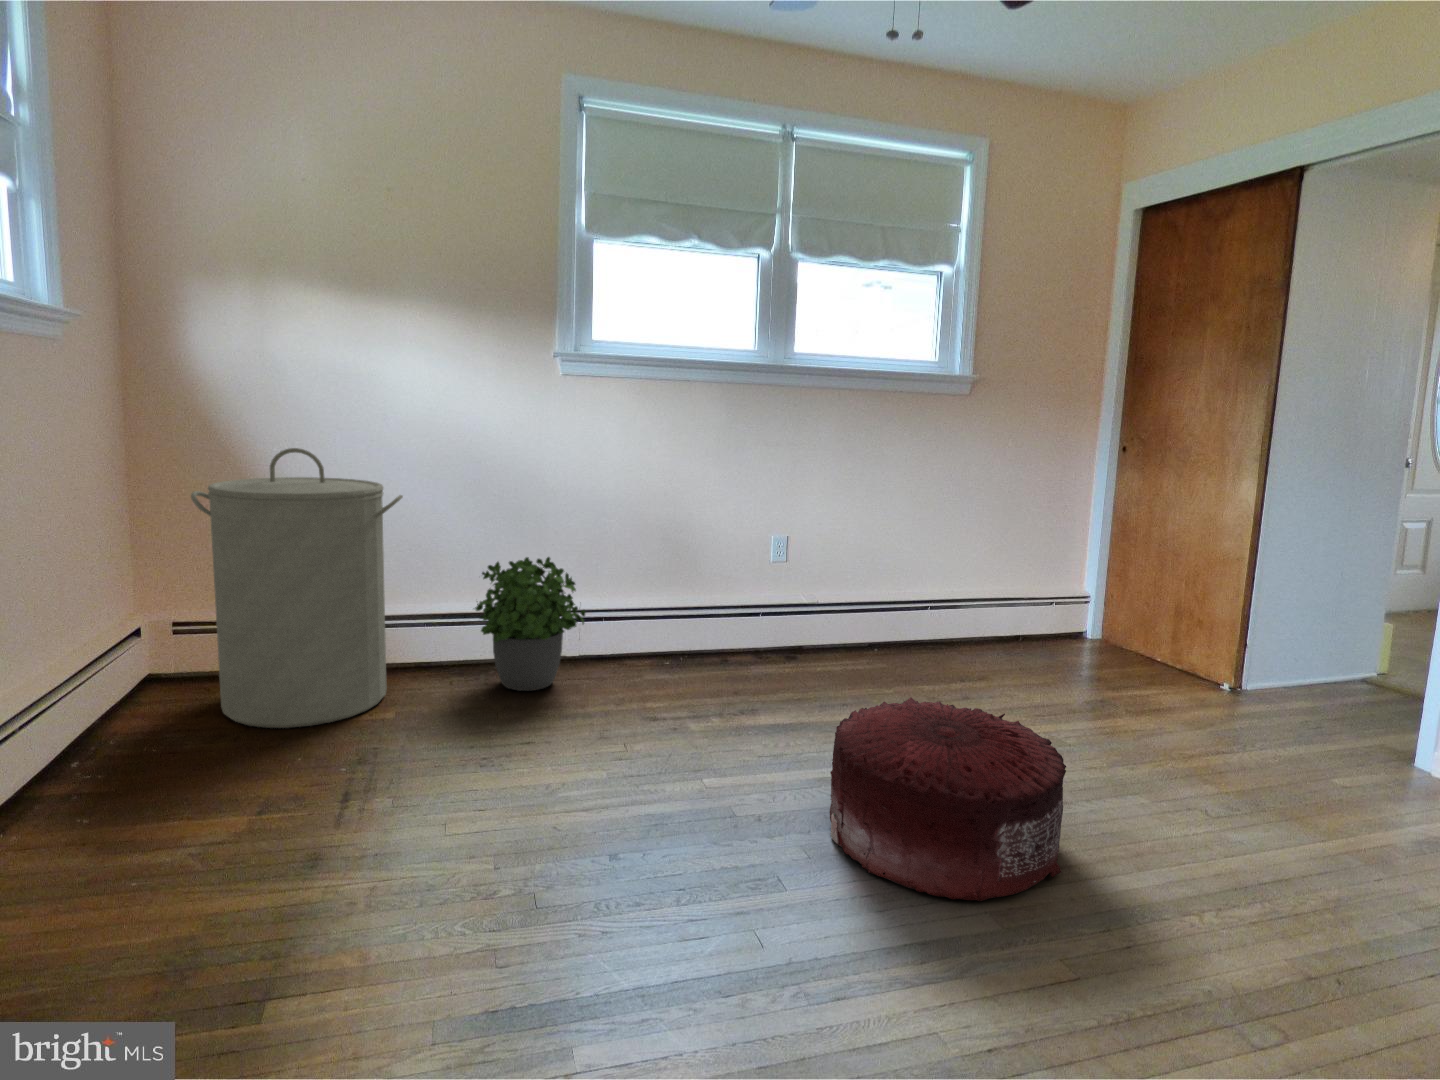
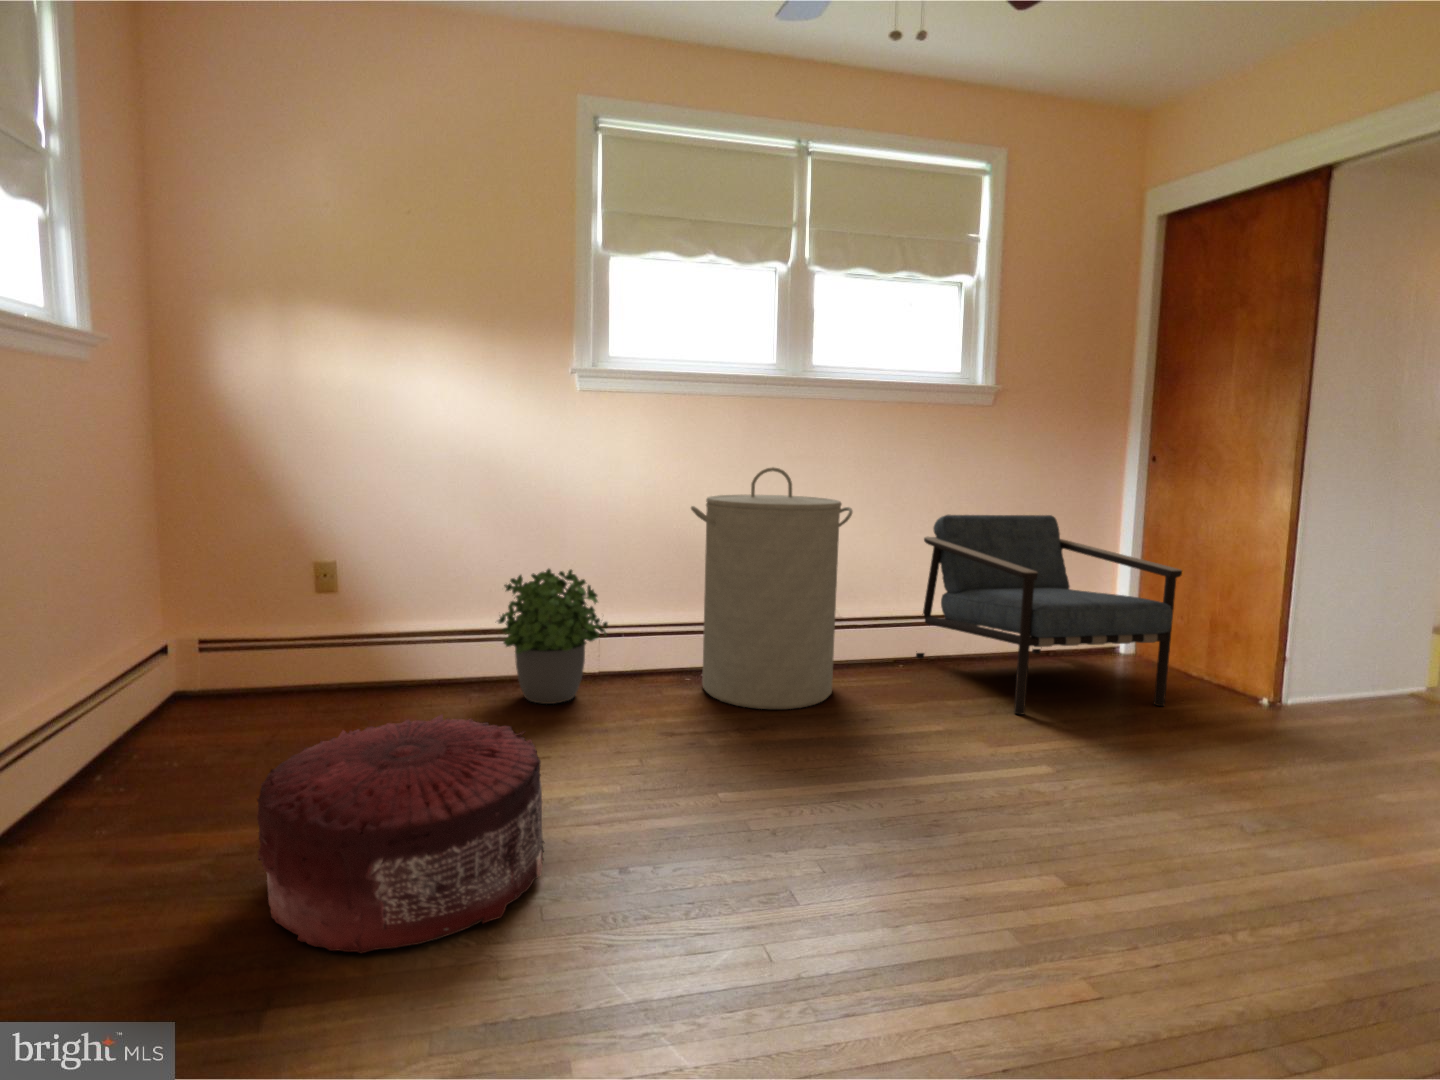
laundry hamper: present [191,448,403,728] -> present [691,468,852,709]
armchair: none [888,504,1149,704] -> present [916,515,1182,715]
pouf: present [829,697,1066,901] -> present [257,715,544,953]

